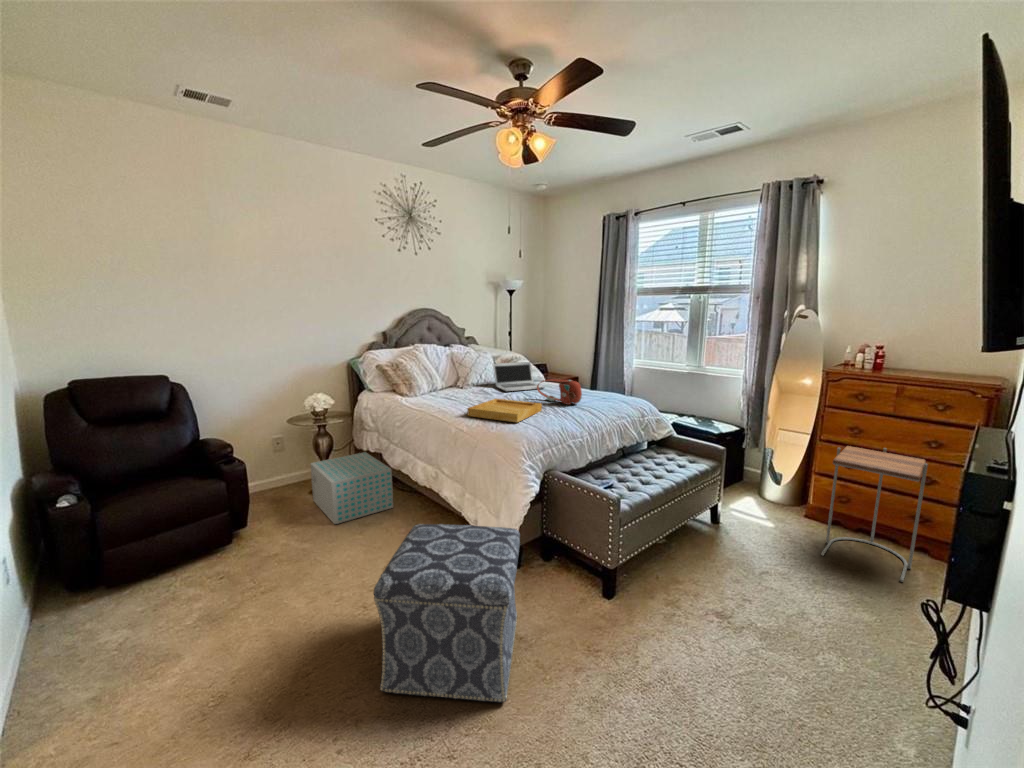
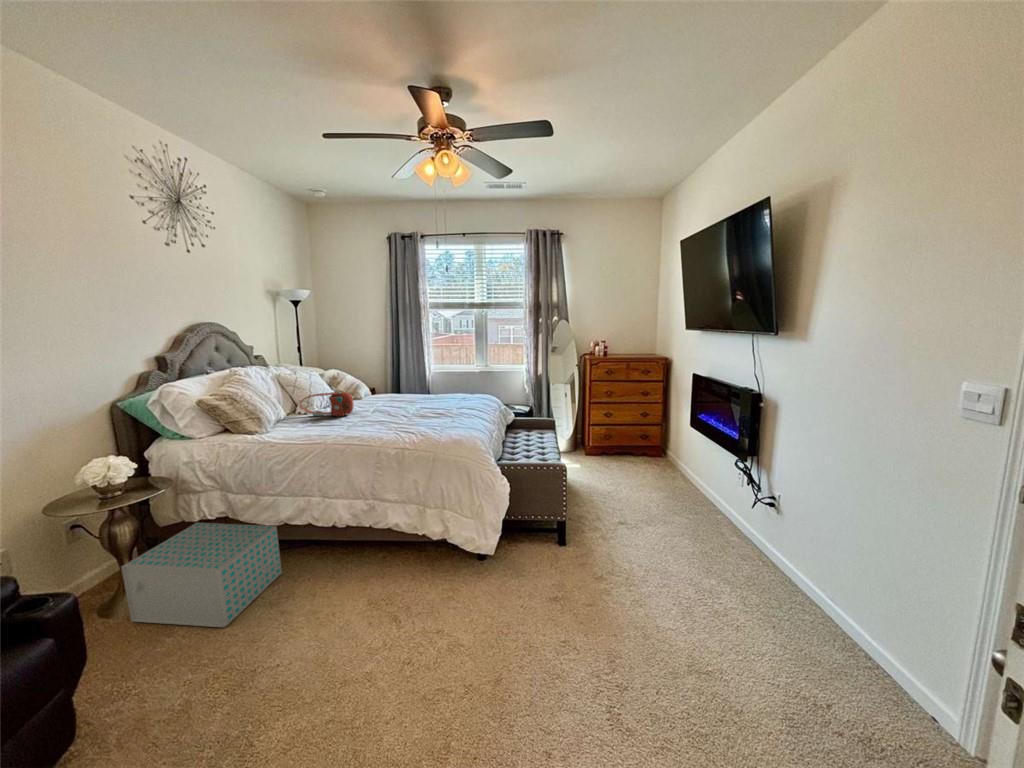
laptop: present [493,362,545,391] -> none [339,375,397,407]
handbag: present [537,379,582,405] -> present [300,392,353,416]
tray: present [467,399,542,422] -> none [387,411,448,436]
side table: present [821,446,928,582] -> none [609,401,658,473]
ottoman: present [374,524,520,702] -> none [453,517,611,715]

